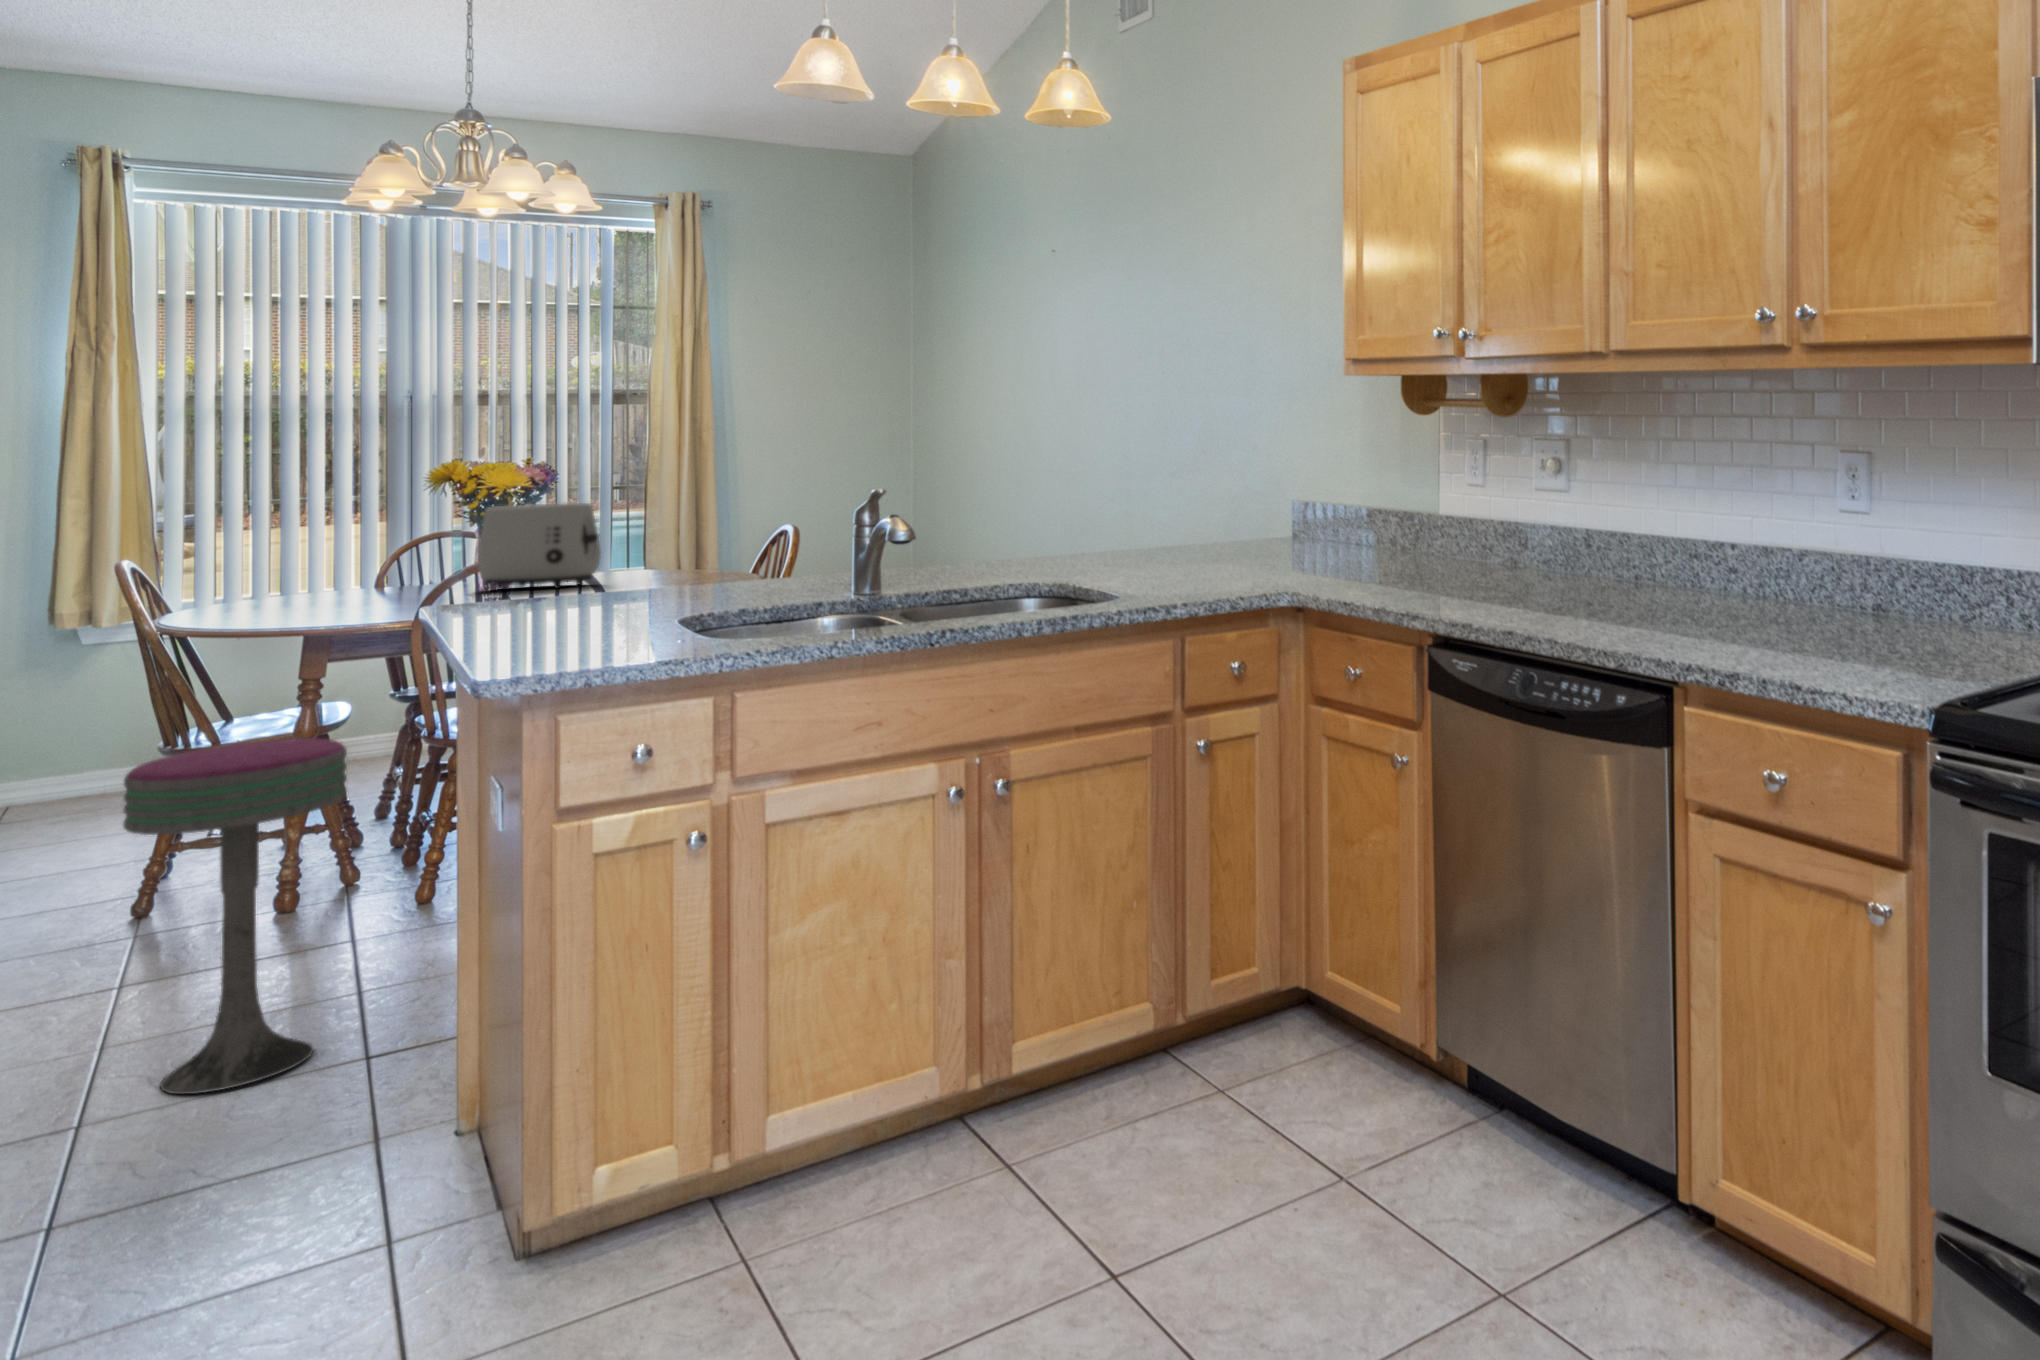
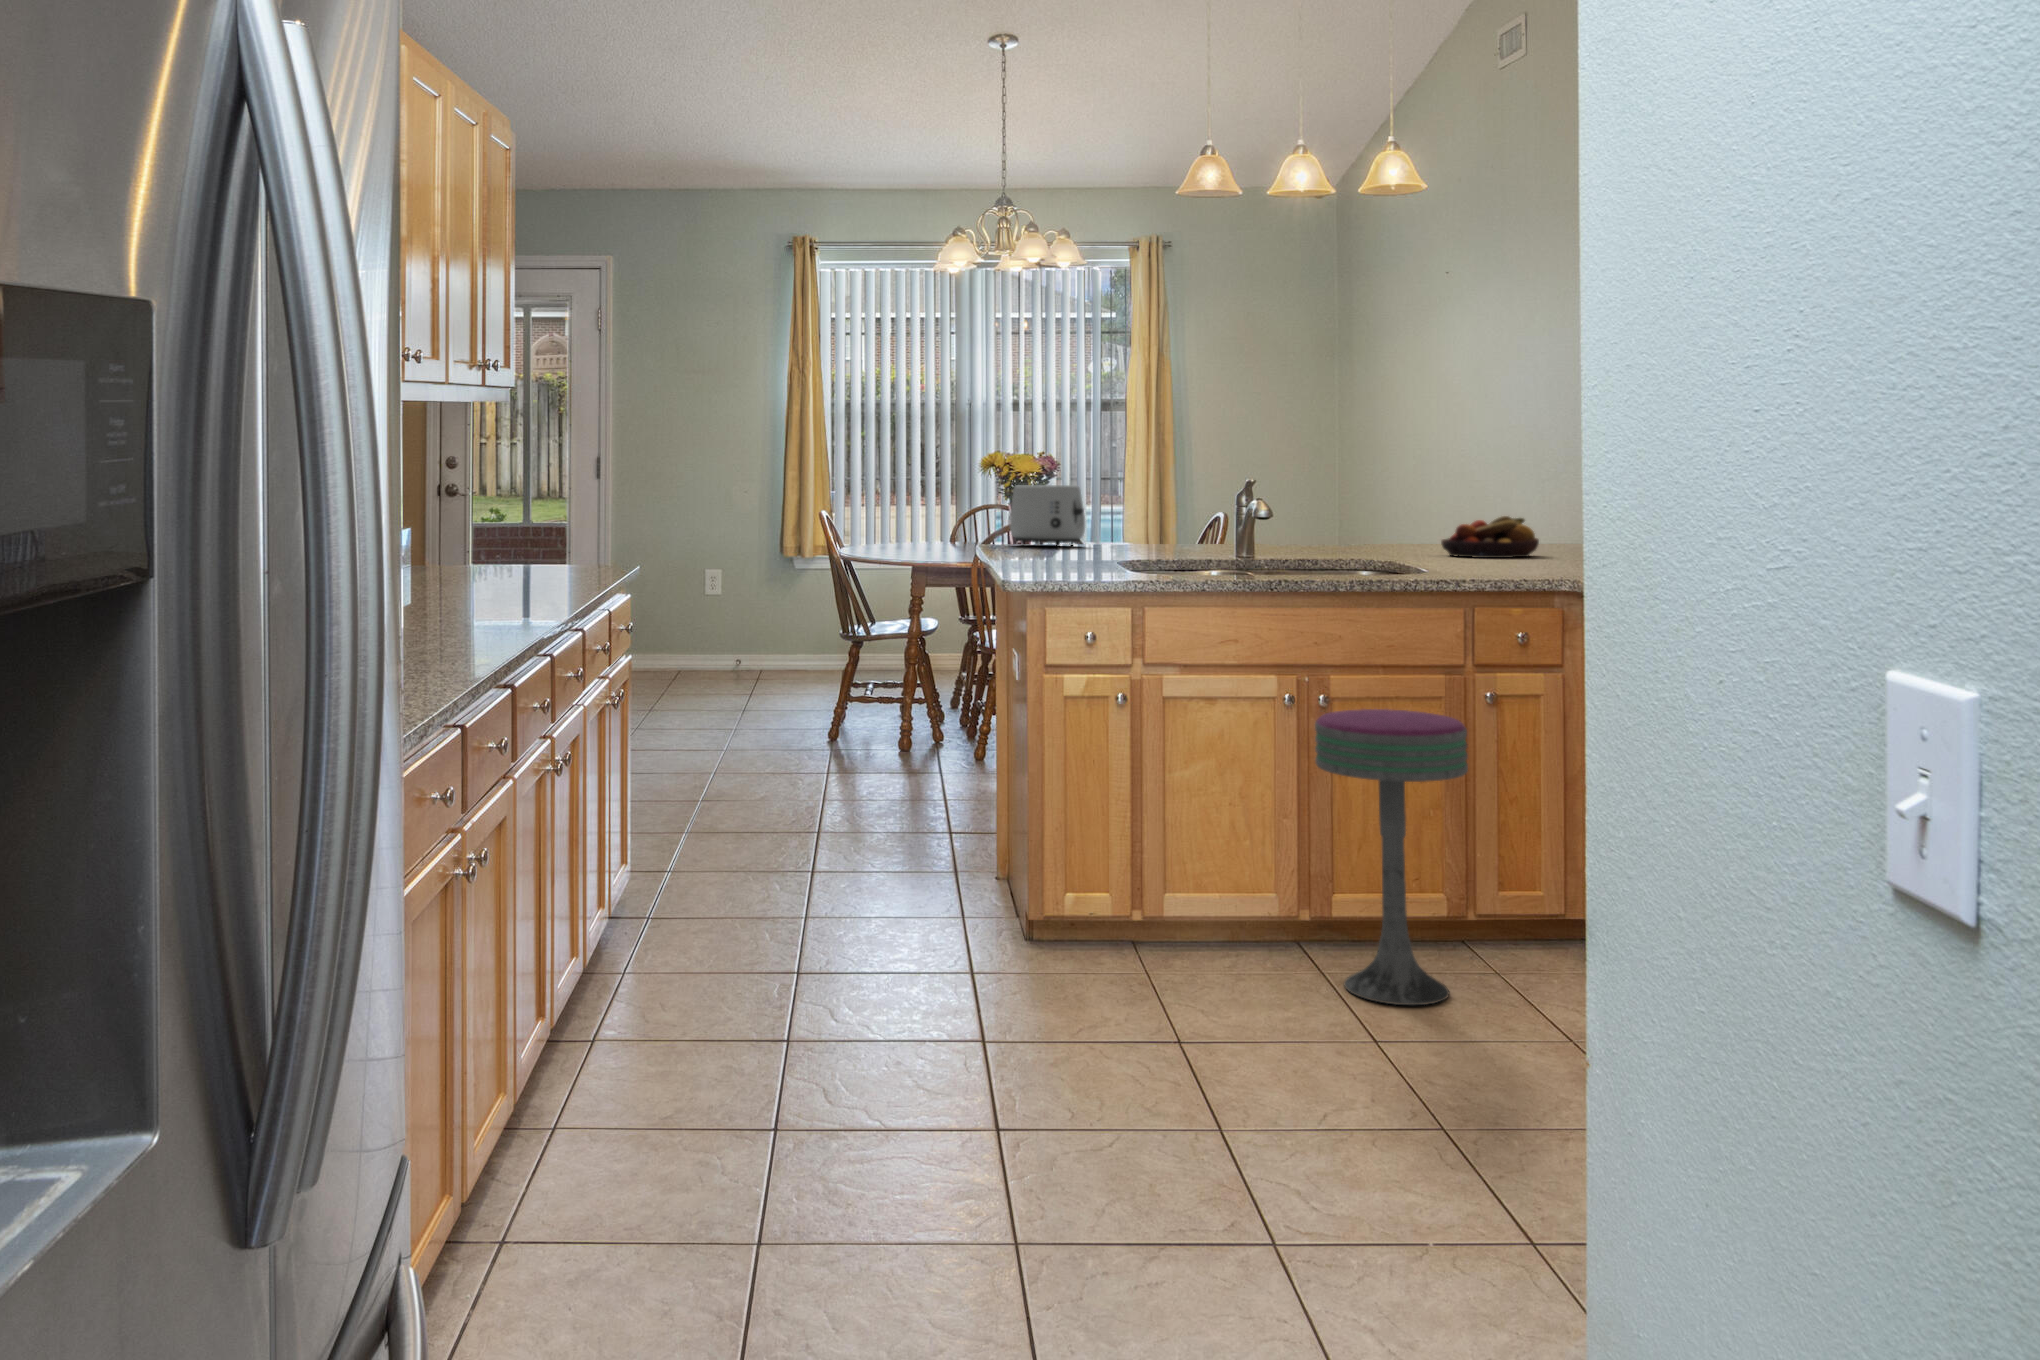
fruit bowl: none [1083,514,1189,564] -> present [1441,516,1539,558]
bar stool: present [123,738,347,1094] -> present [1315,709,1468,1005]

